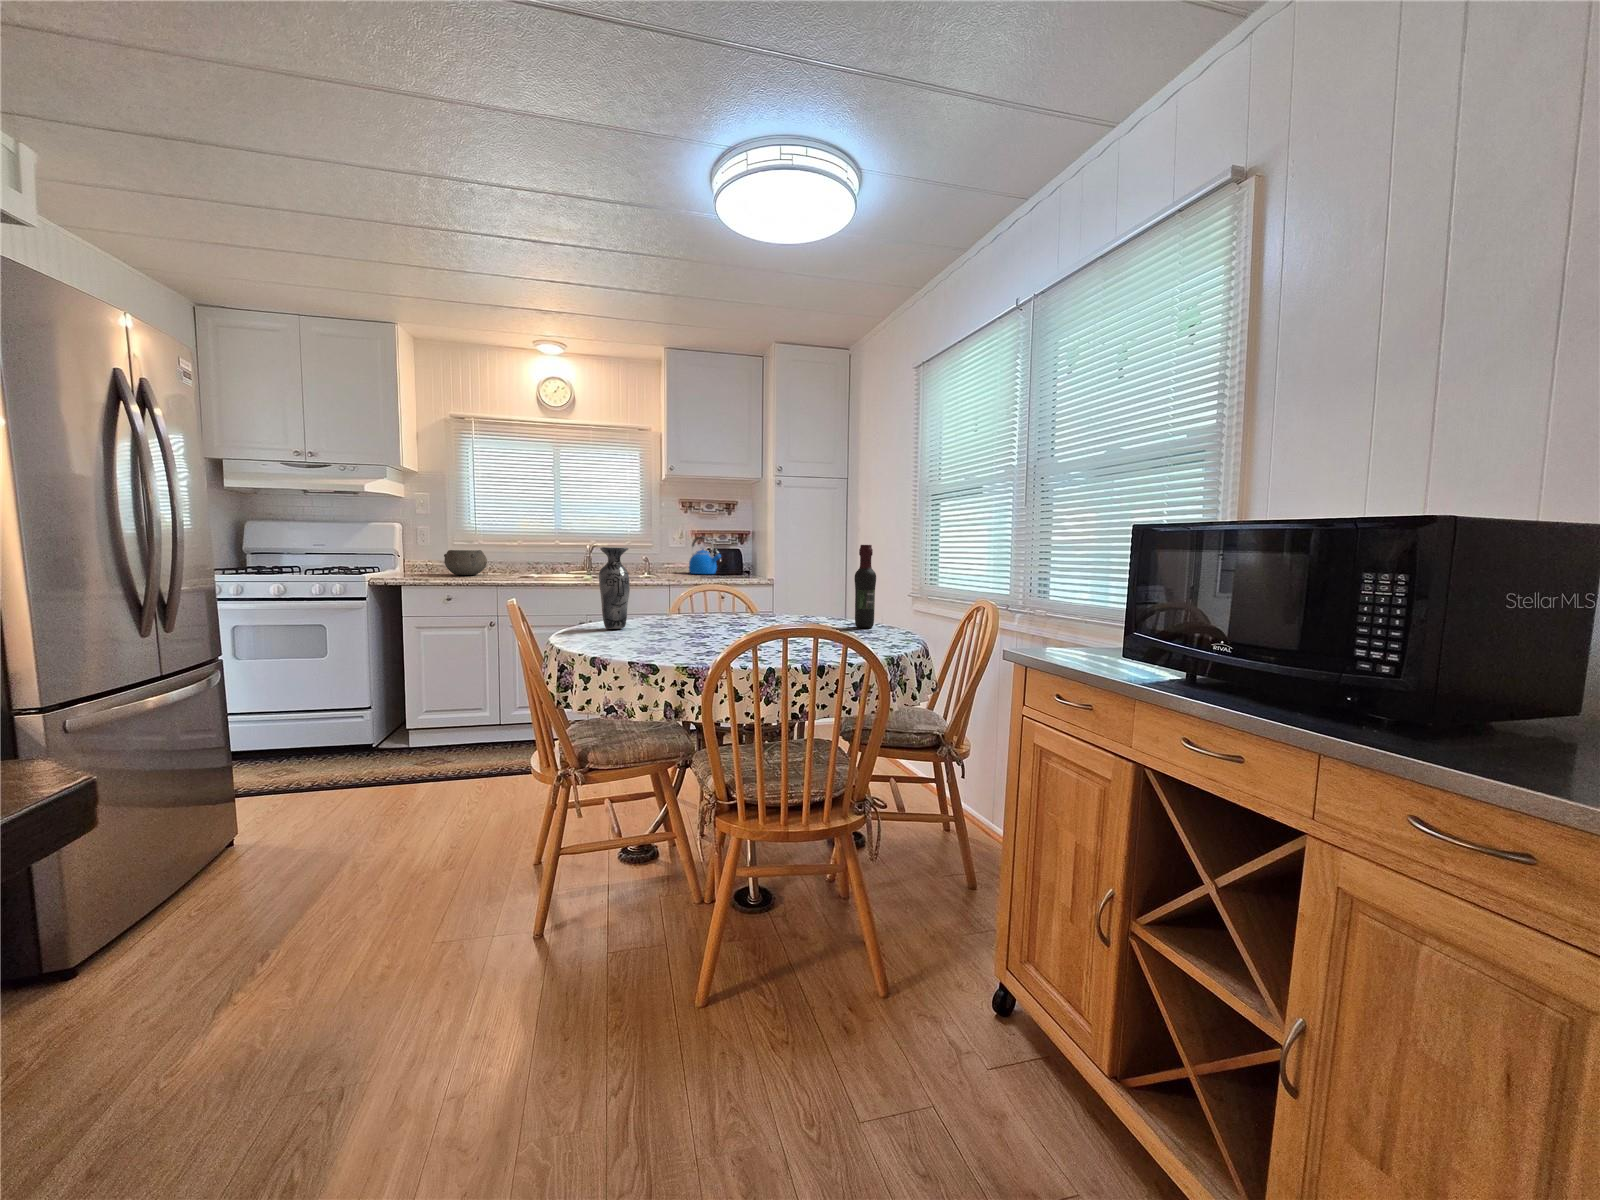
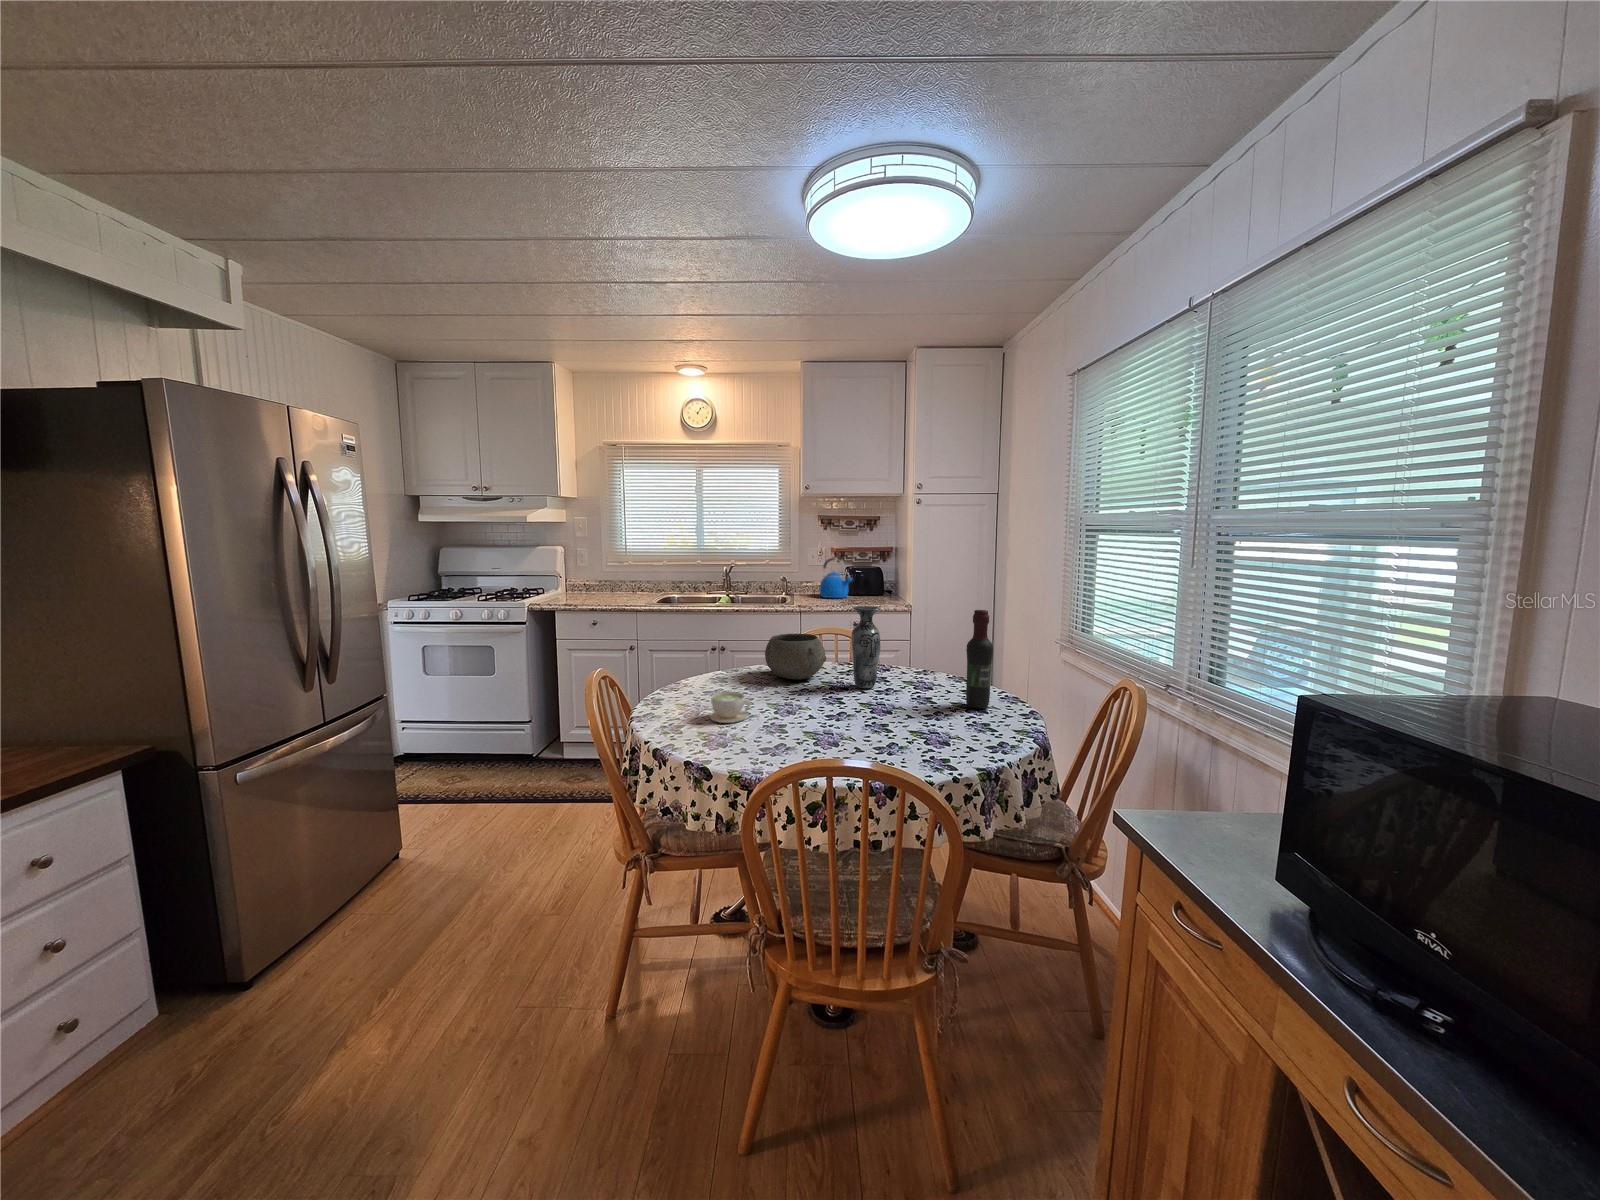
vase: present [599,547,630,629] -> present [851,606,881,688]
bowl: present [444,550,487,575] -> present [765,634,826,679]
coffee cup: none [633,617,673,642] -> present [710,692,750,723]

